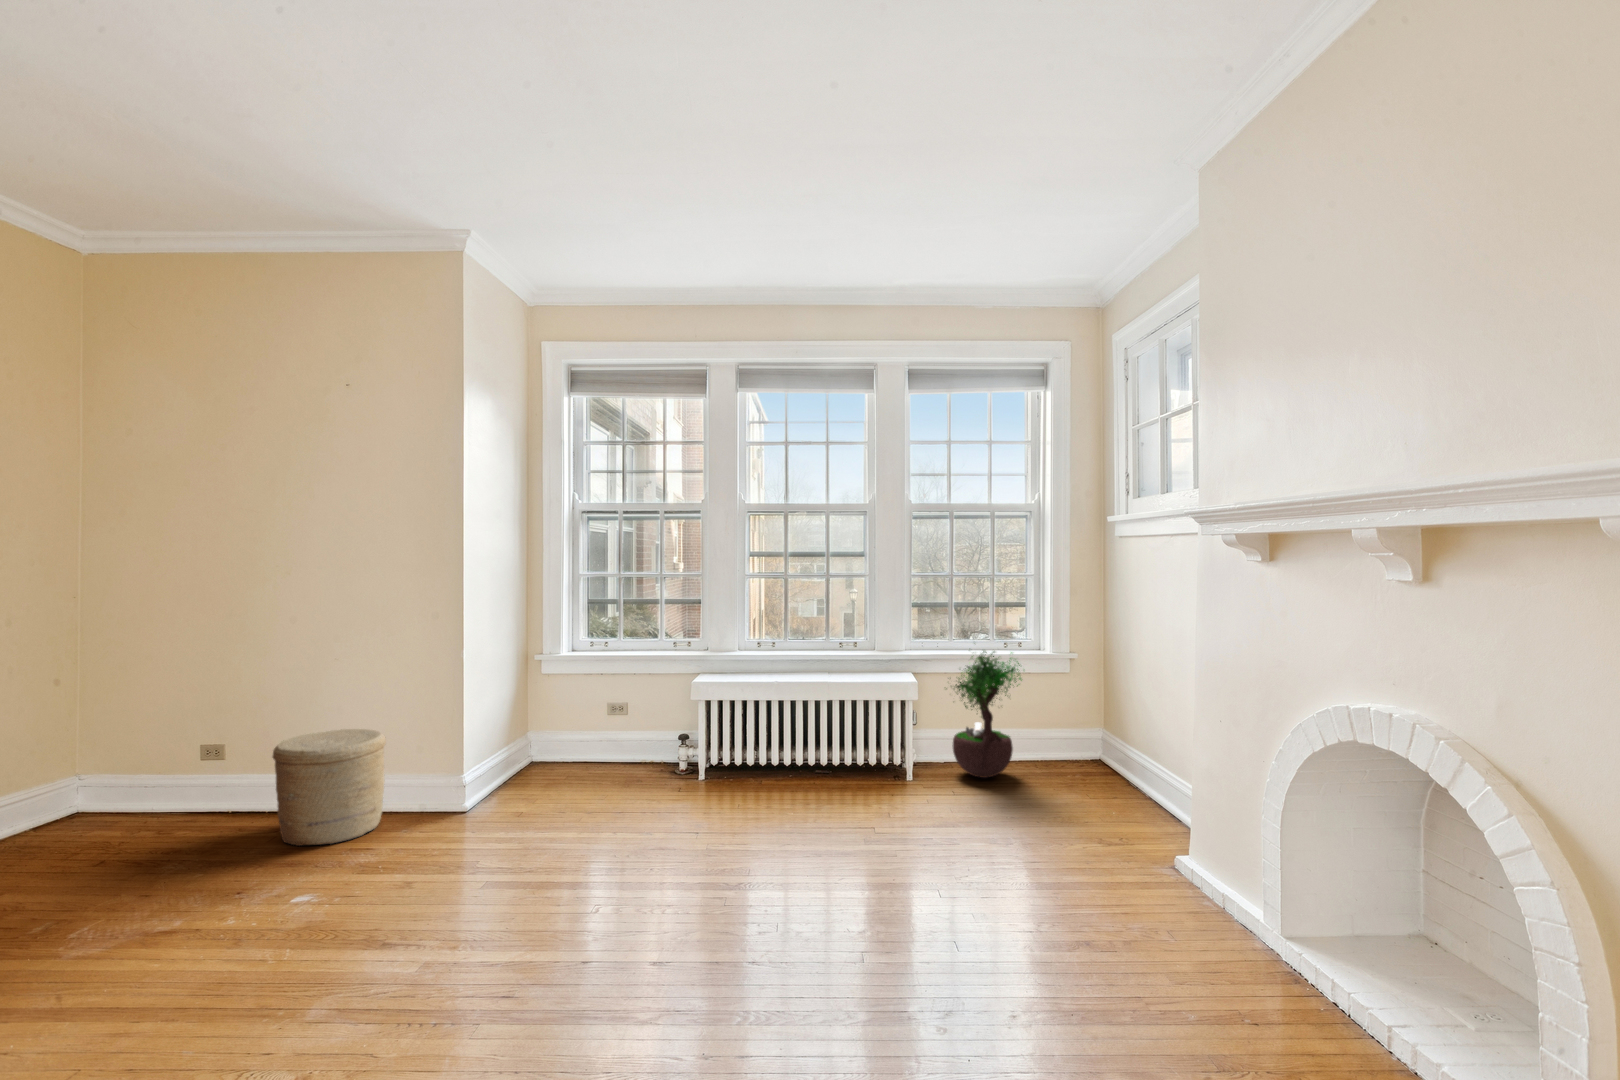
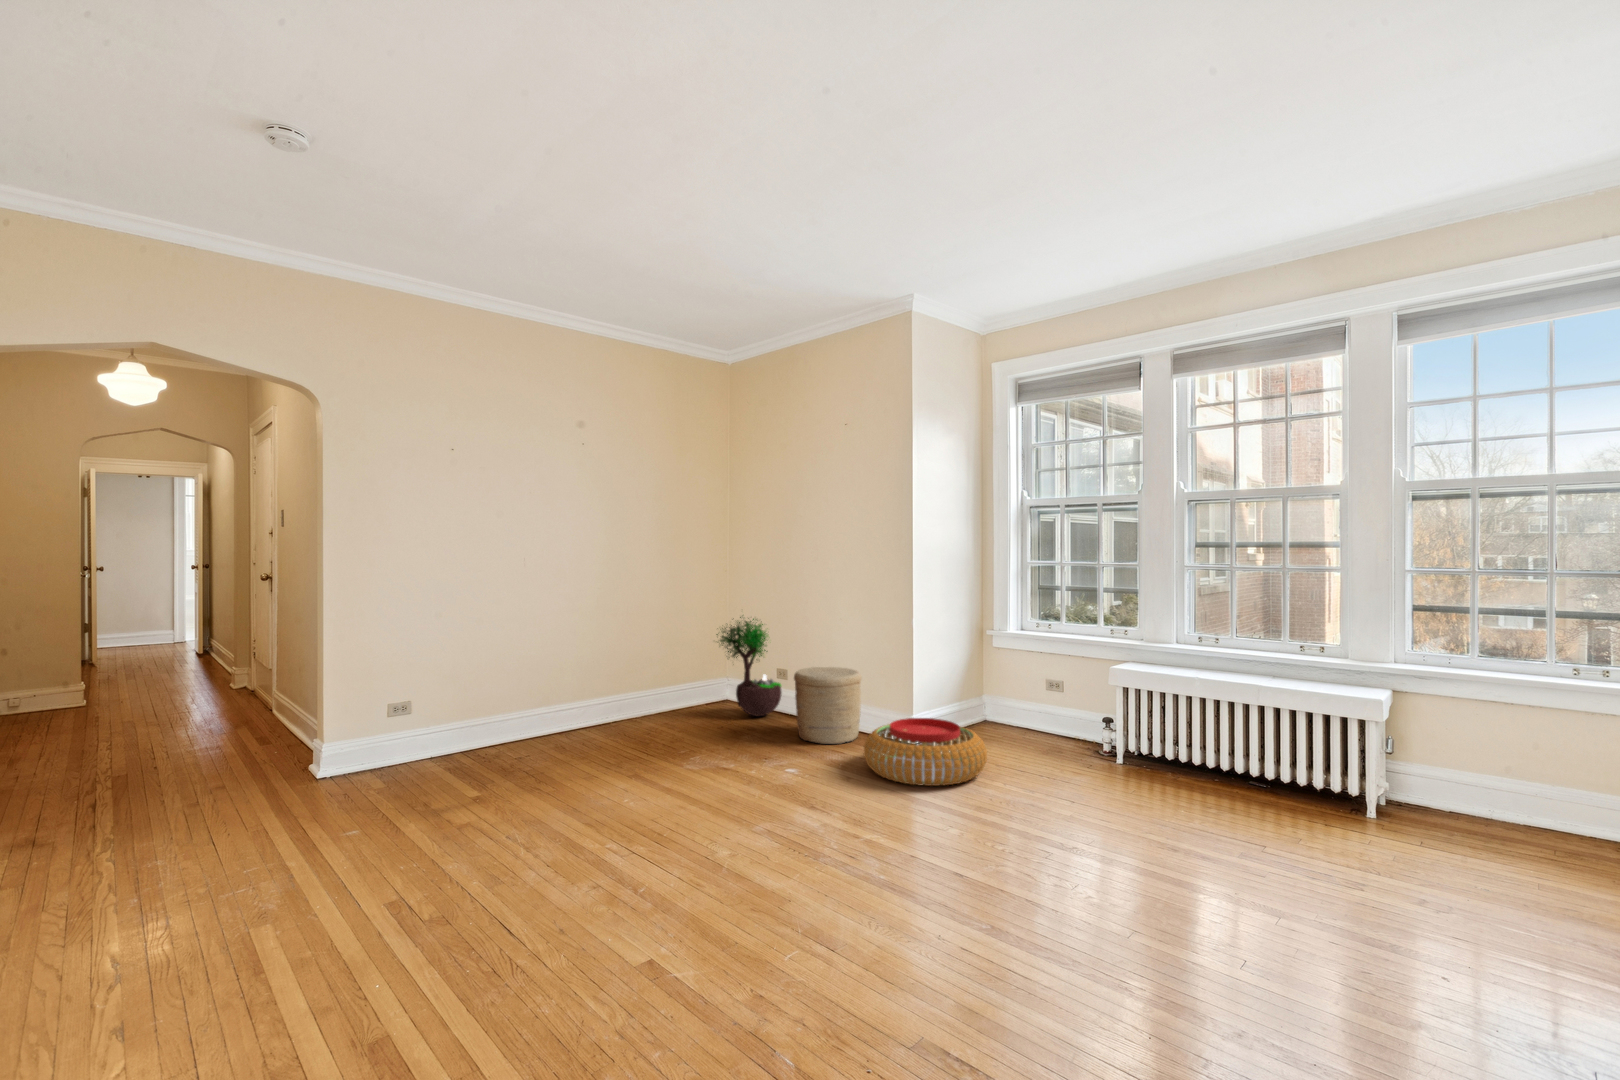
potted tree: present [953,651,1022,778] -> present [716,617,782,716]
pouf: none [421,774,587,869] -> present [864,718,987,786]

